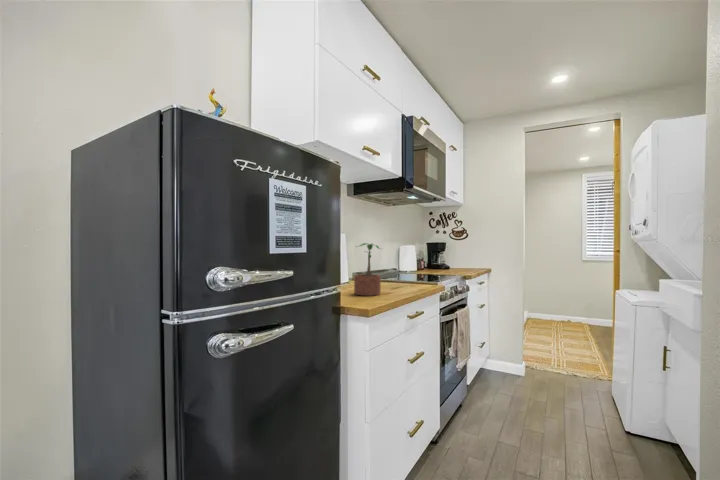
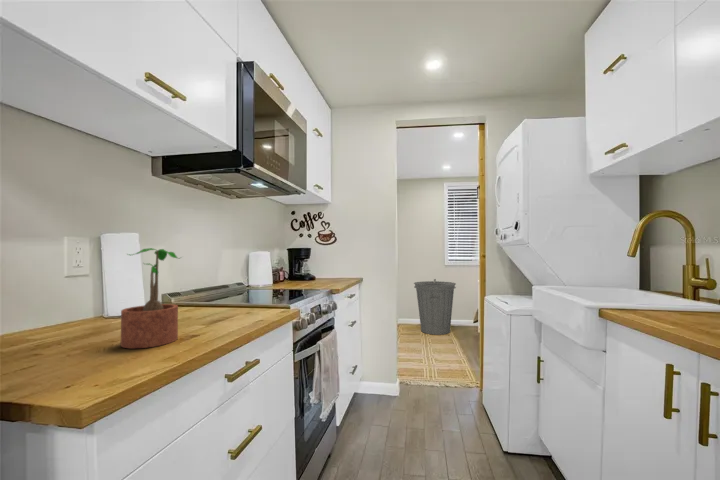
trash can: none [546,275,595,331] -> present [414,279,456,335]

